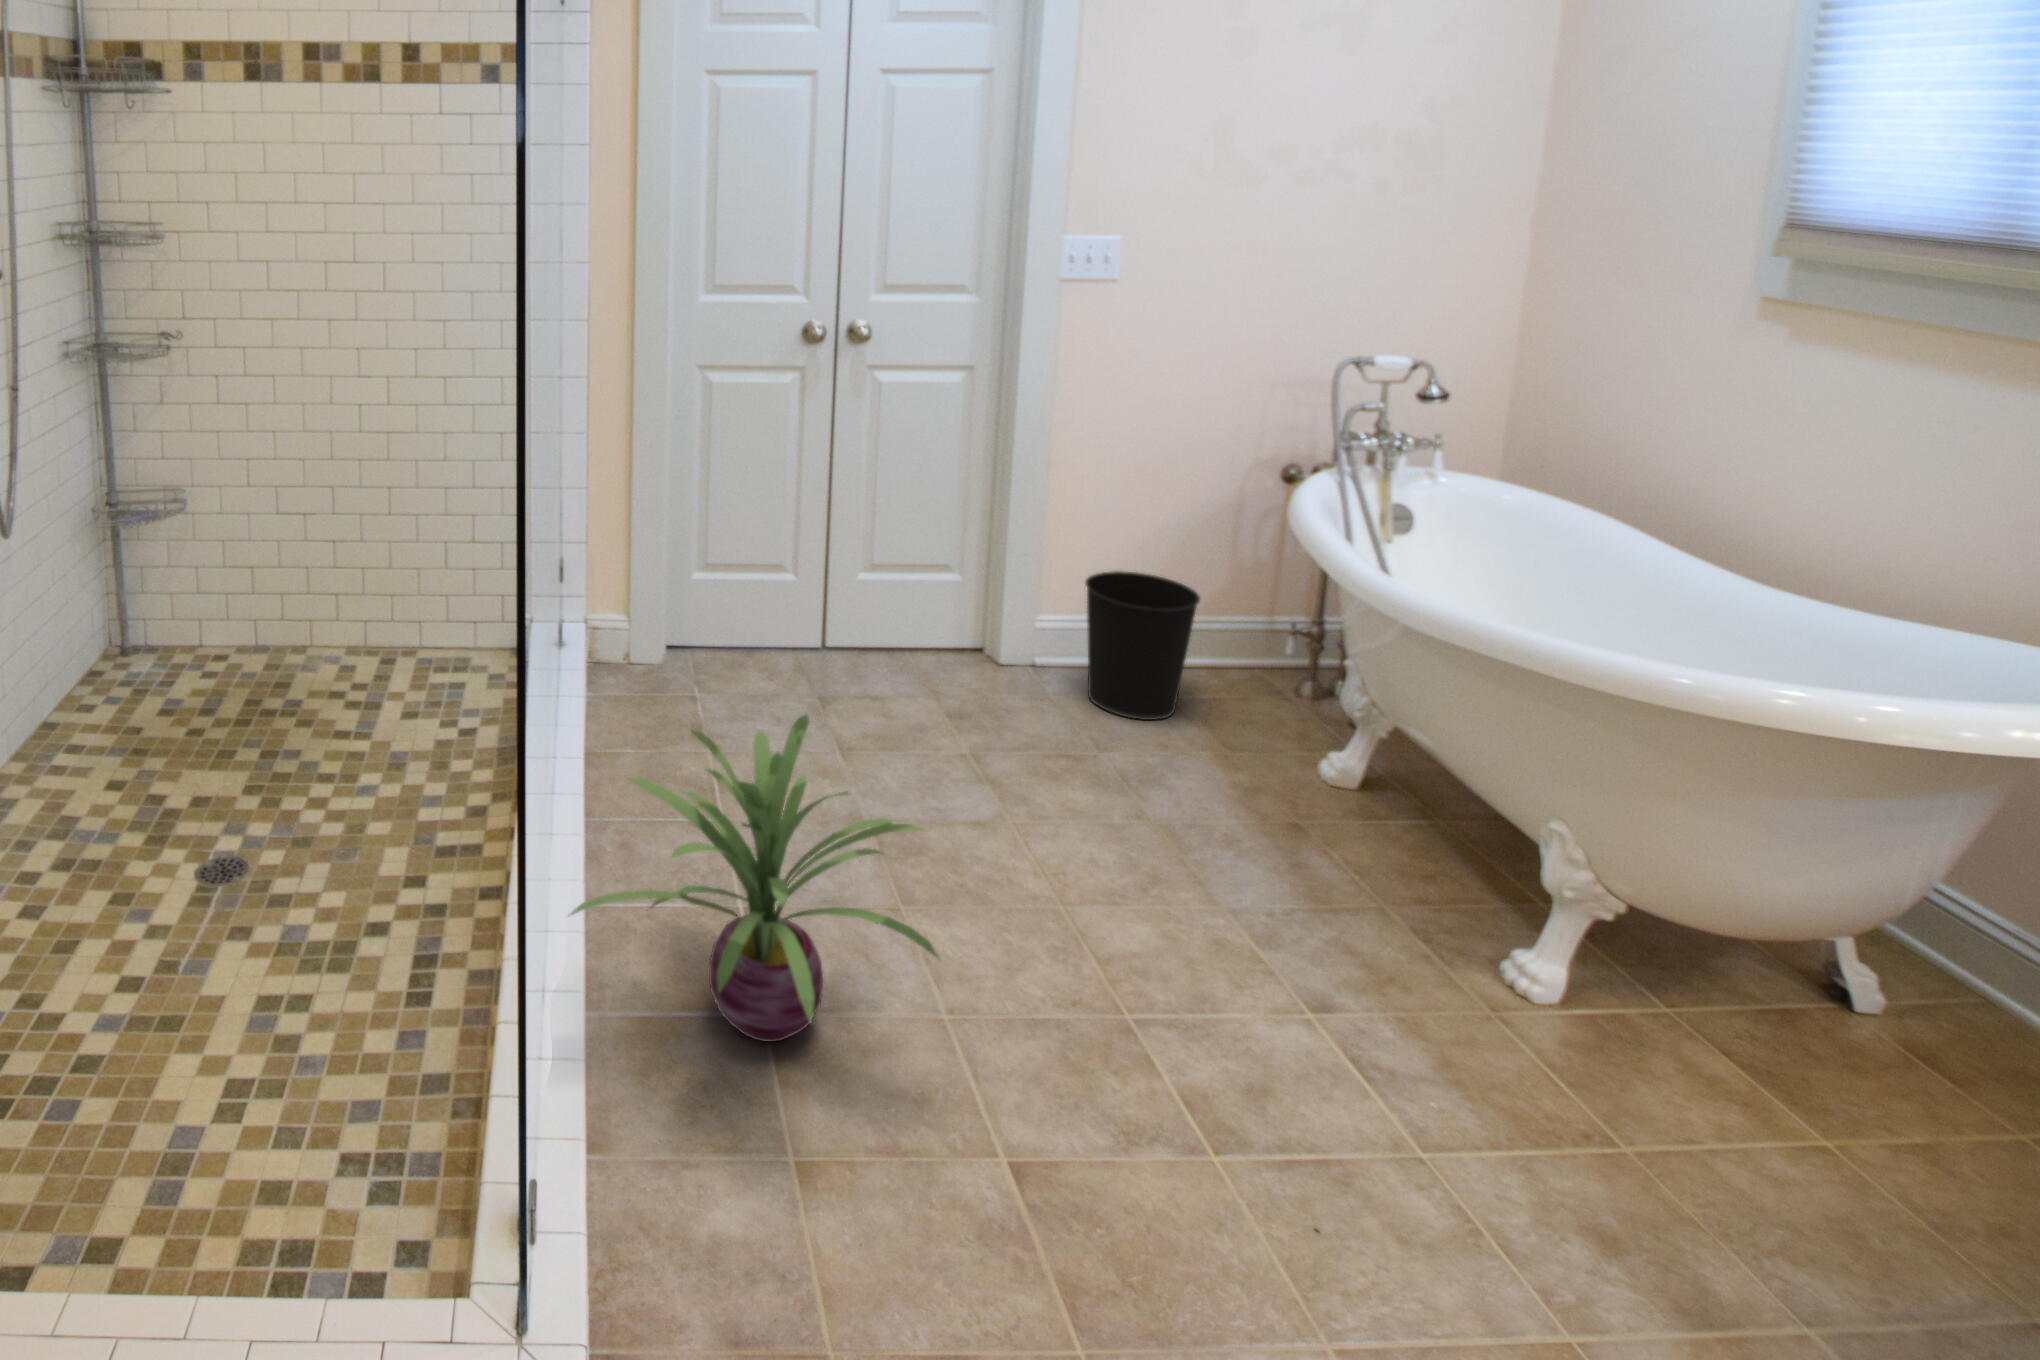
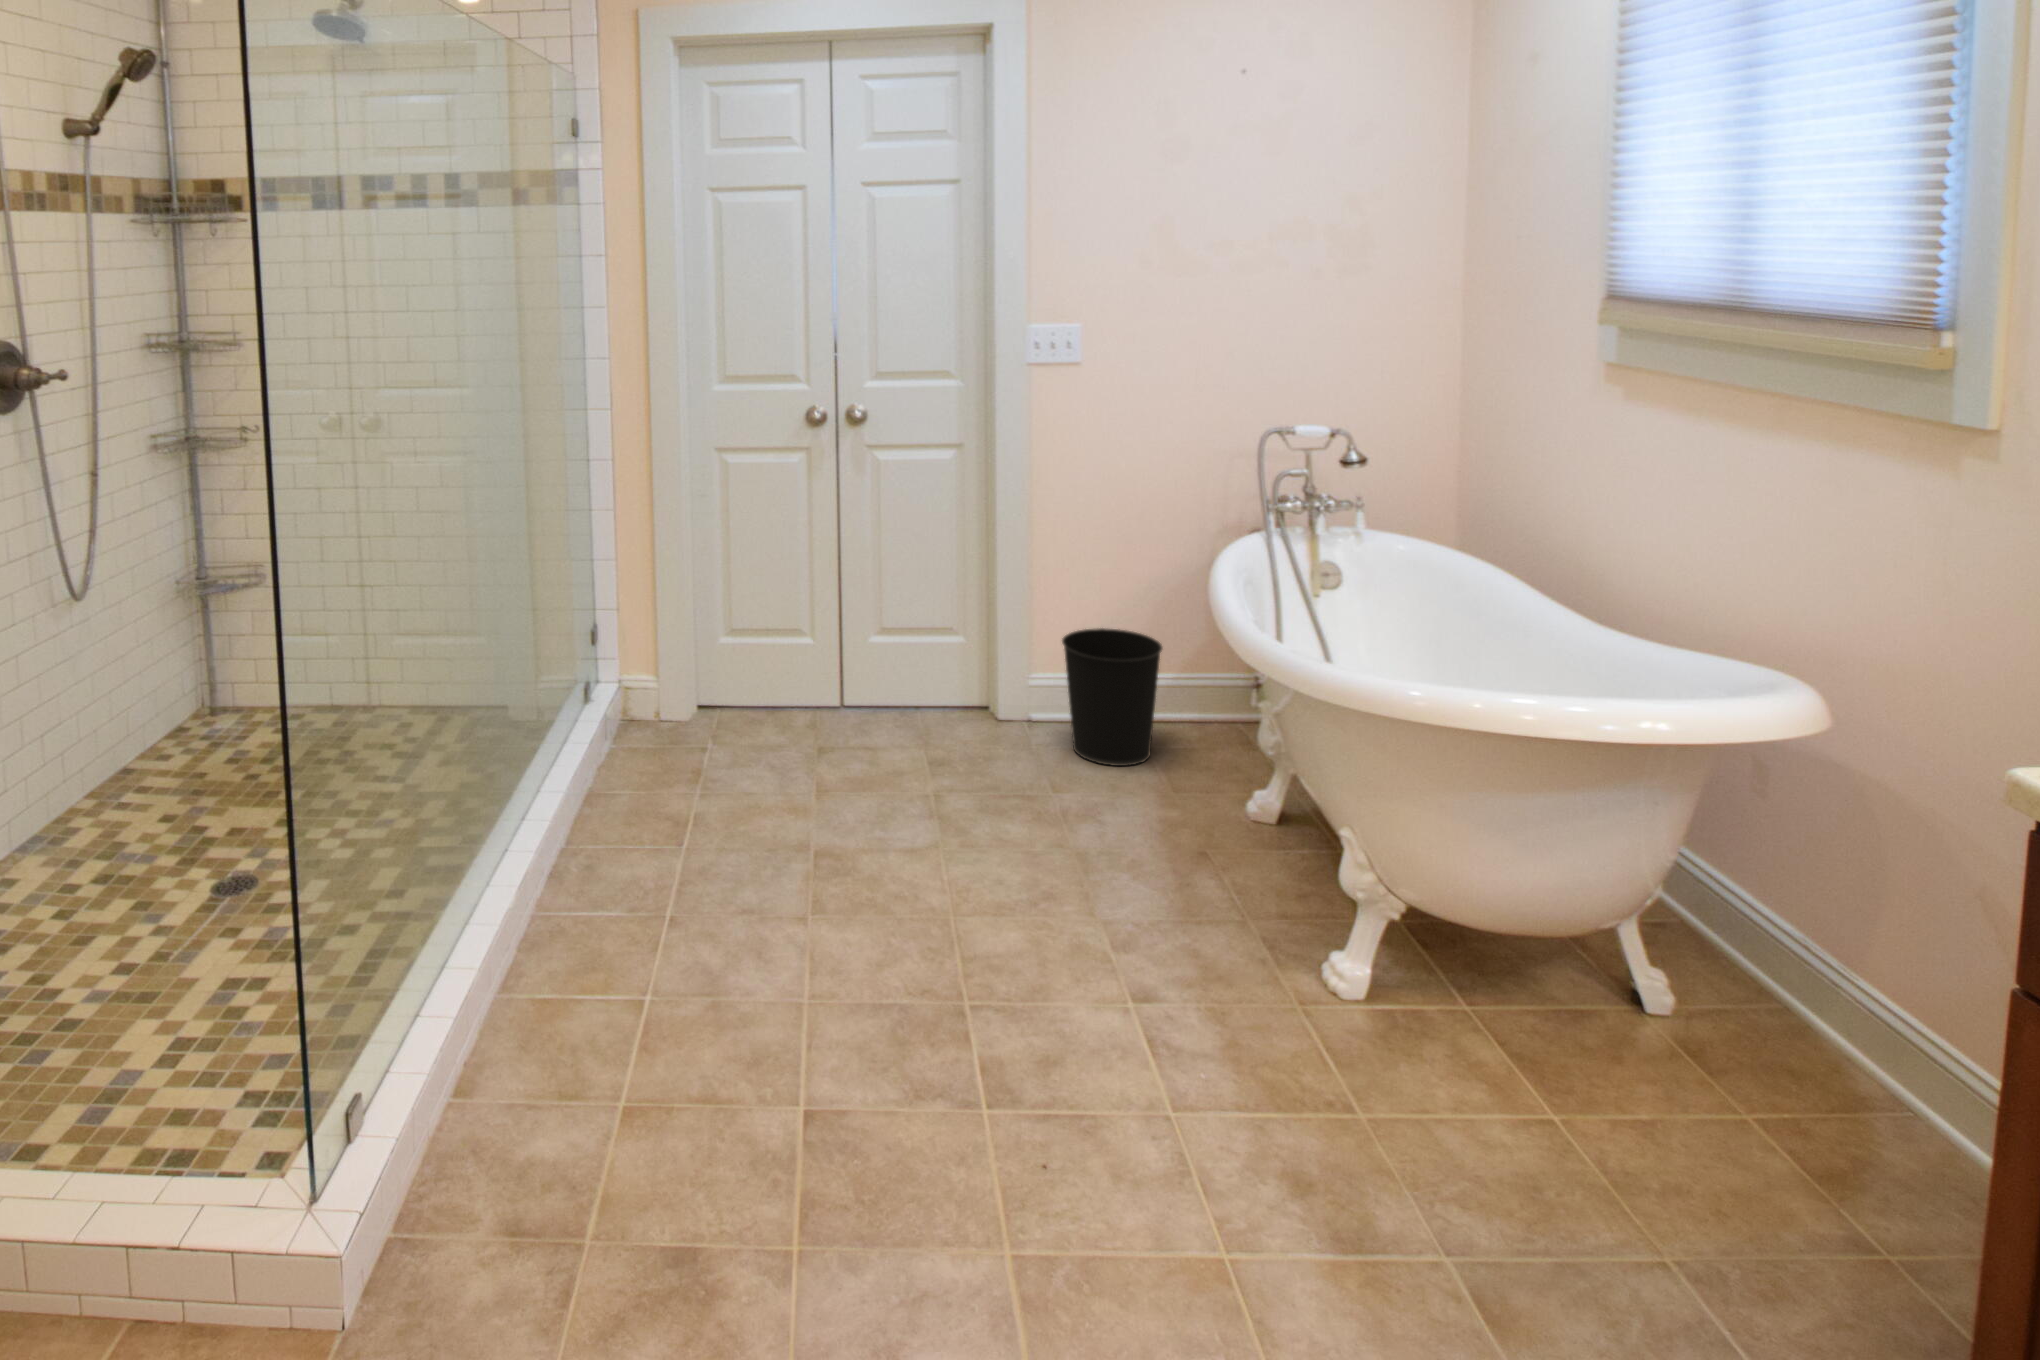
decorative plant: present [568,715,938,1042] -> none [467,731,774,1021]

